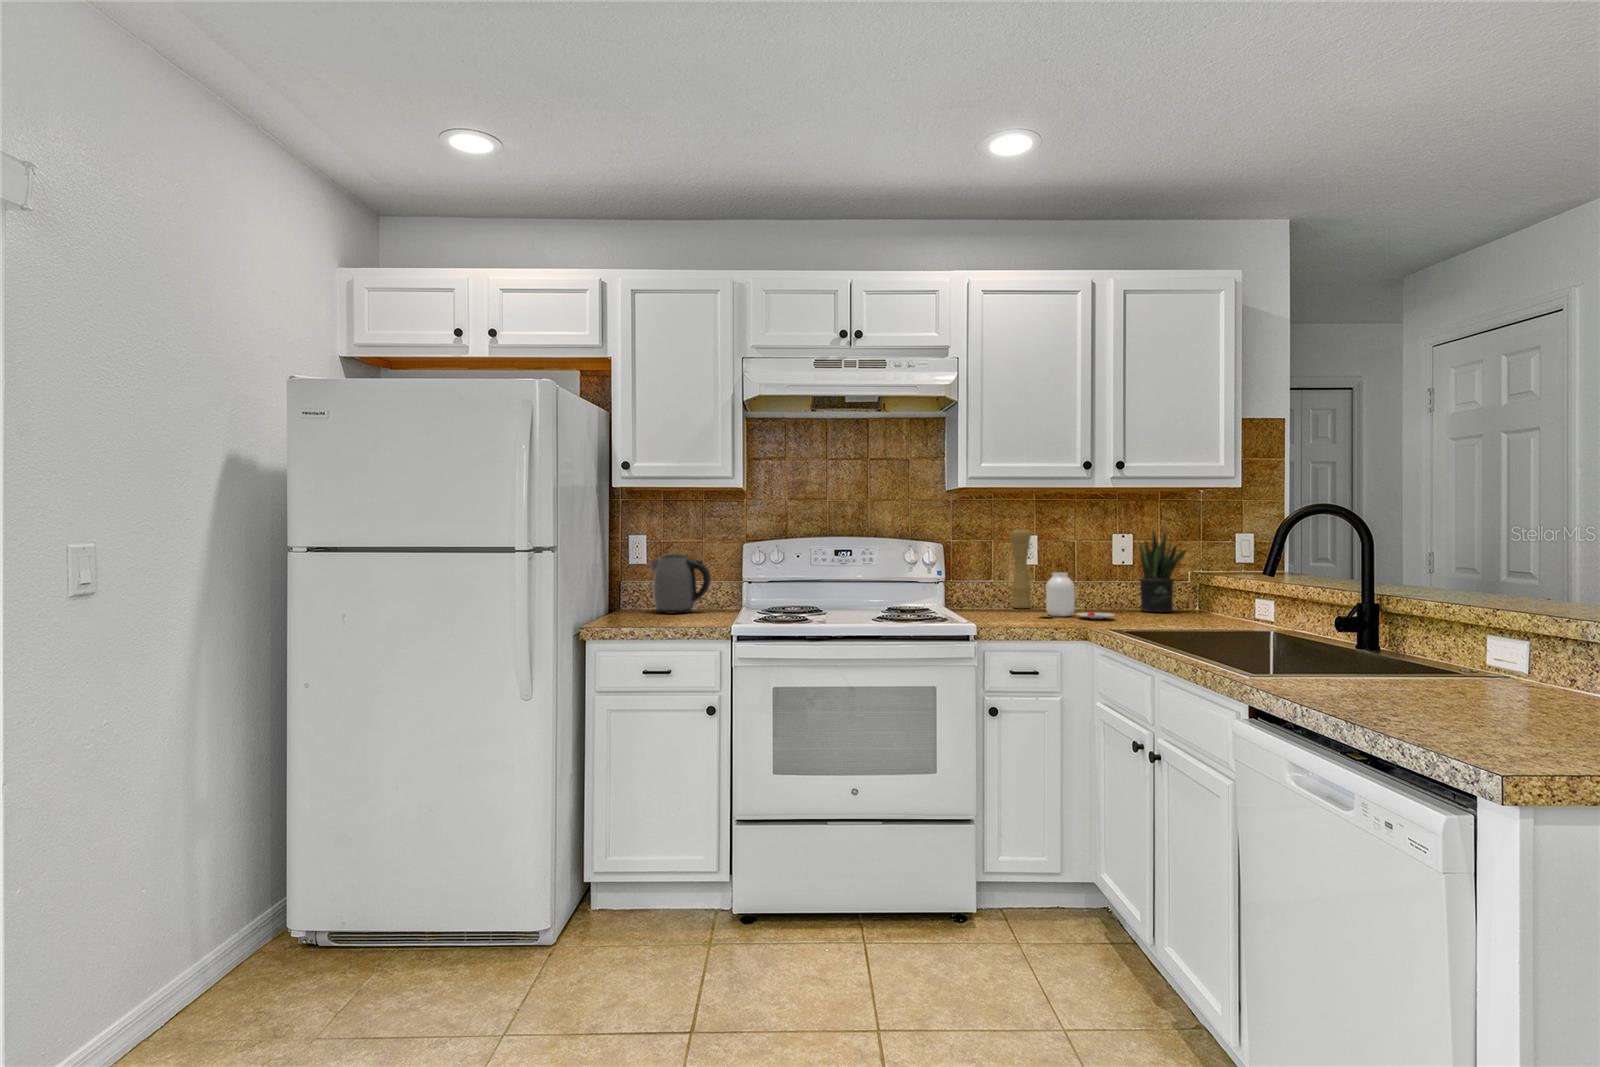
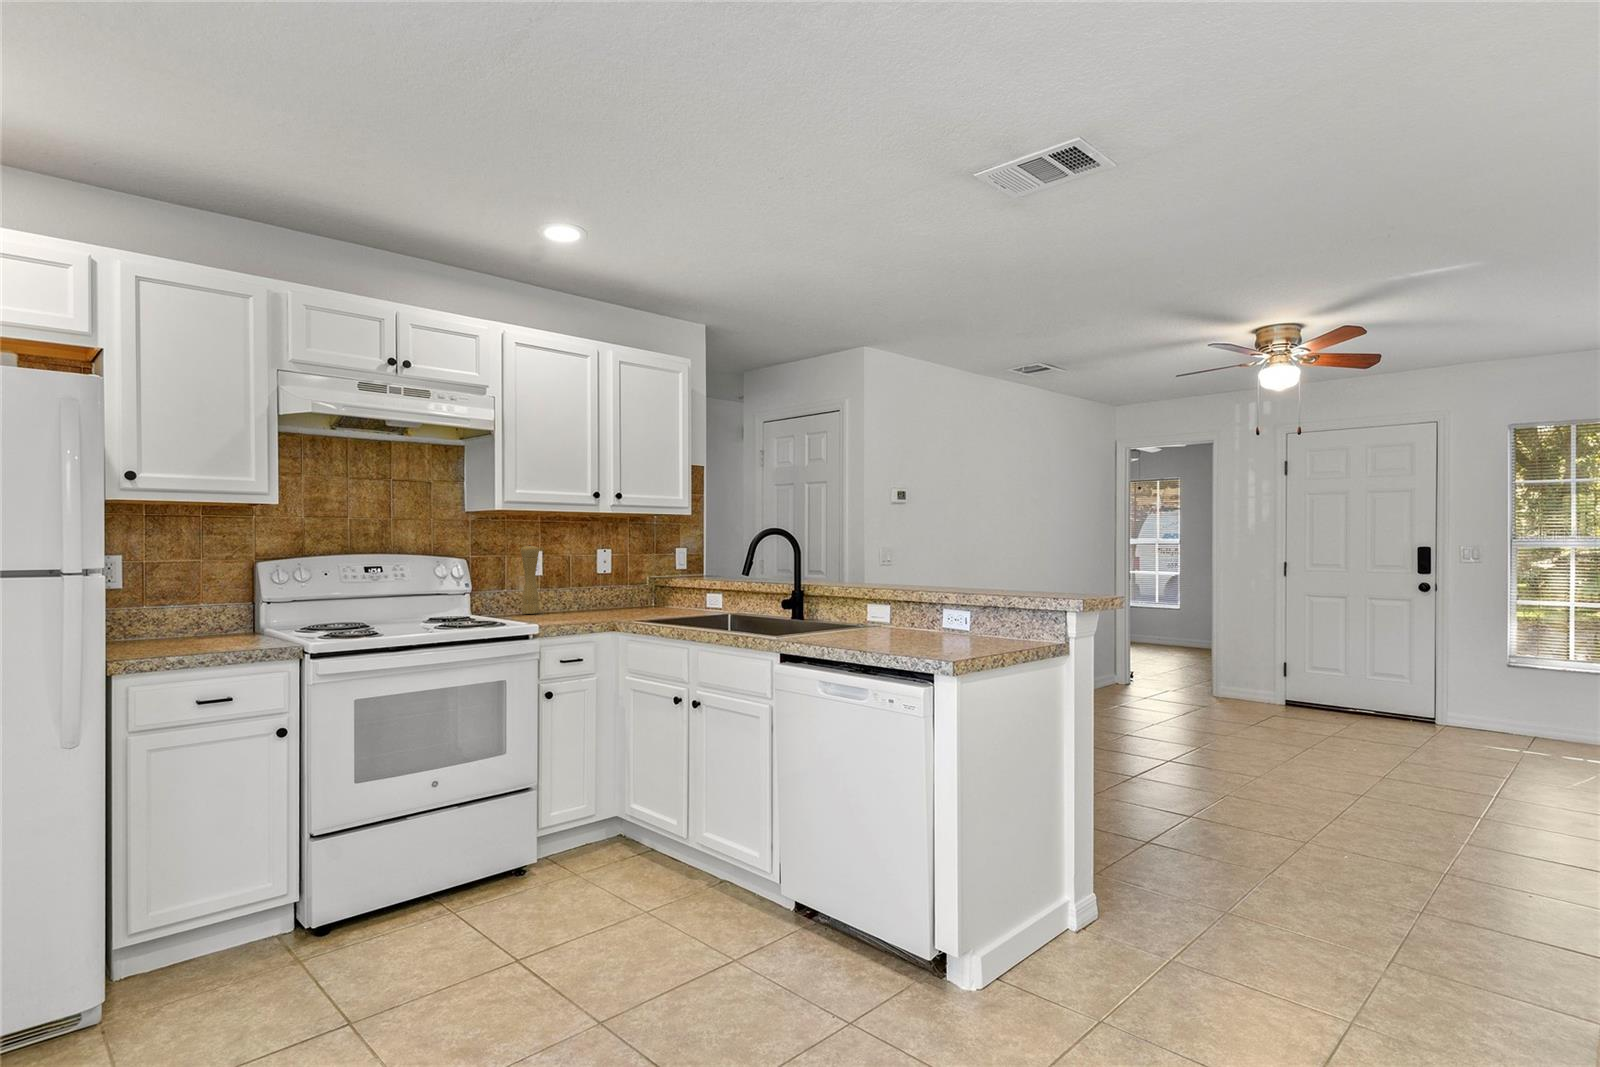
potted plant: present [1138,530,1186,612] -> none [619,545,658,610]
kettle: present [651,554,711,613] -> none [146,575,231,643]
jar: present [1046,573,1114,619] -> none [560,581,621,619]

